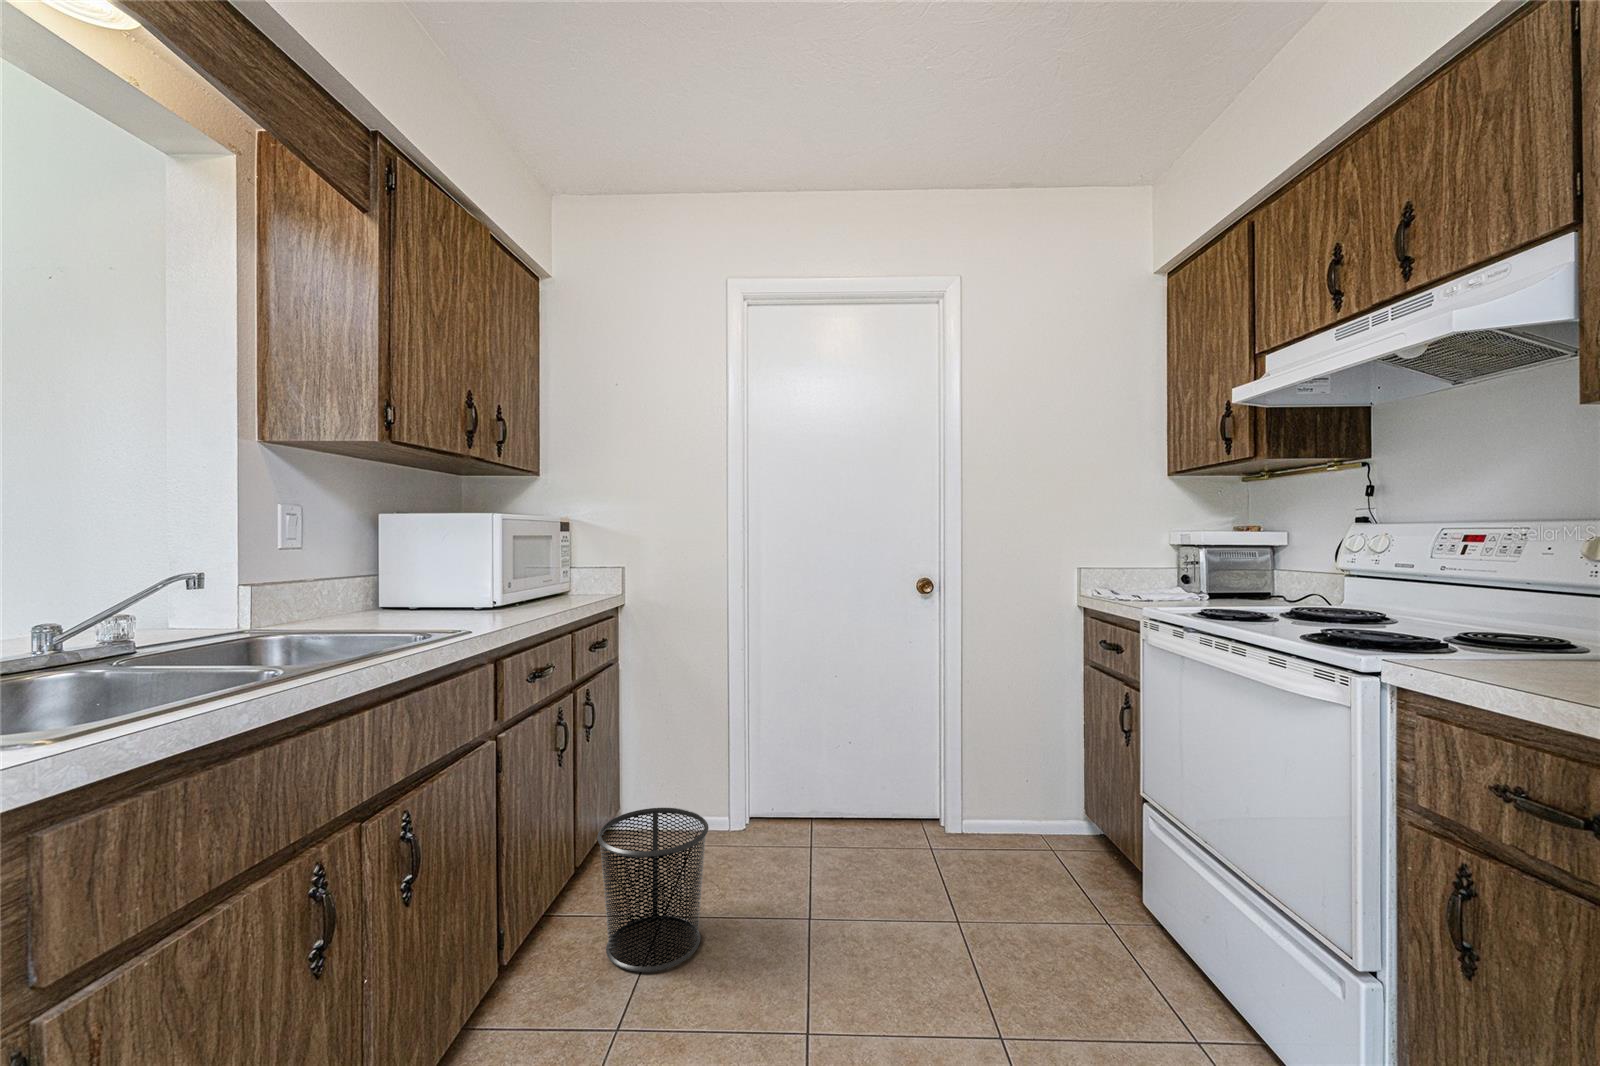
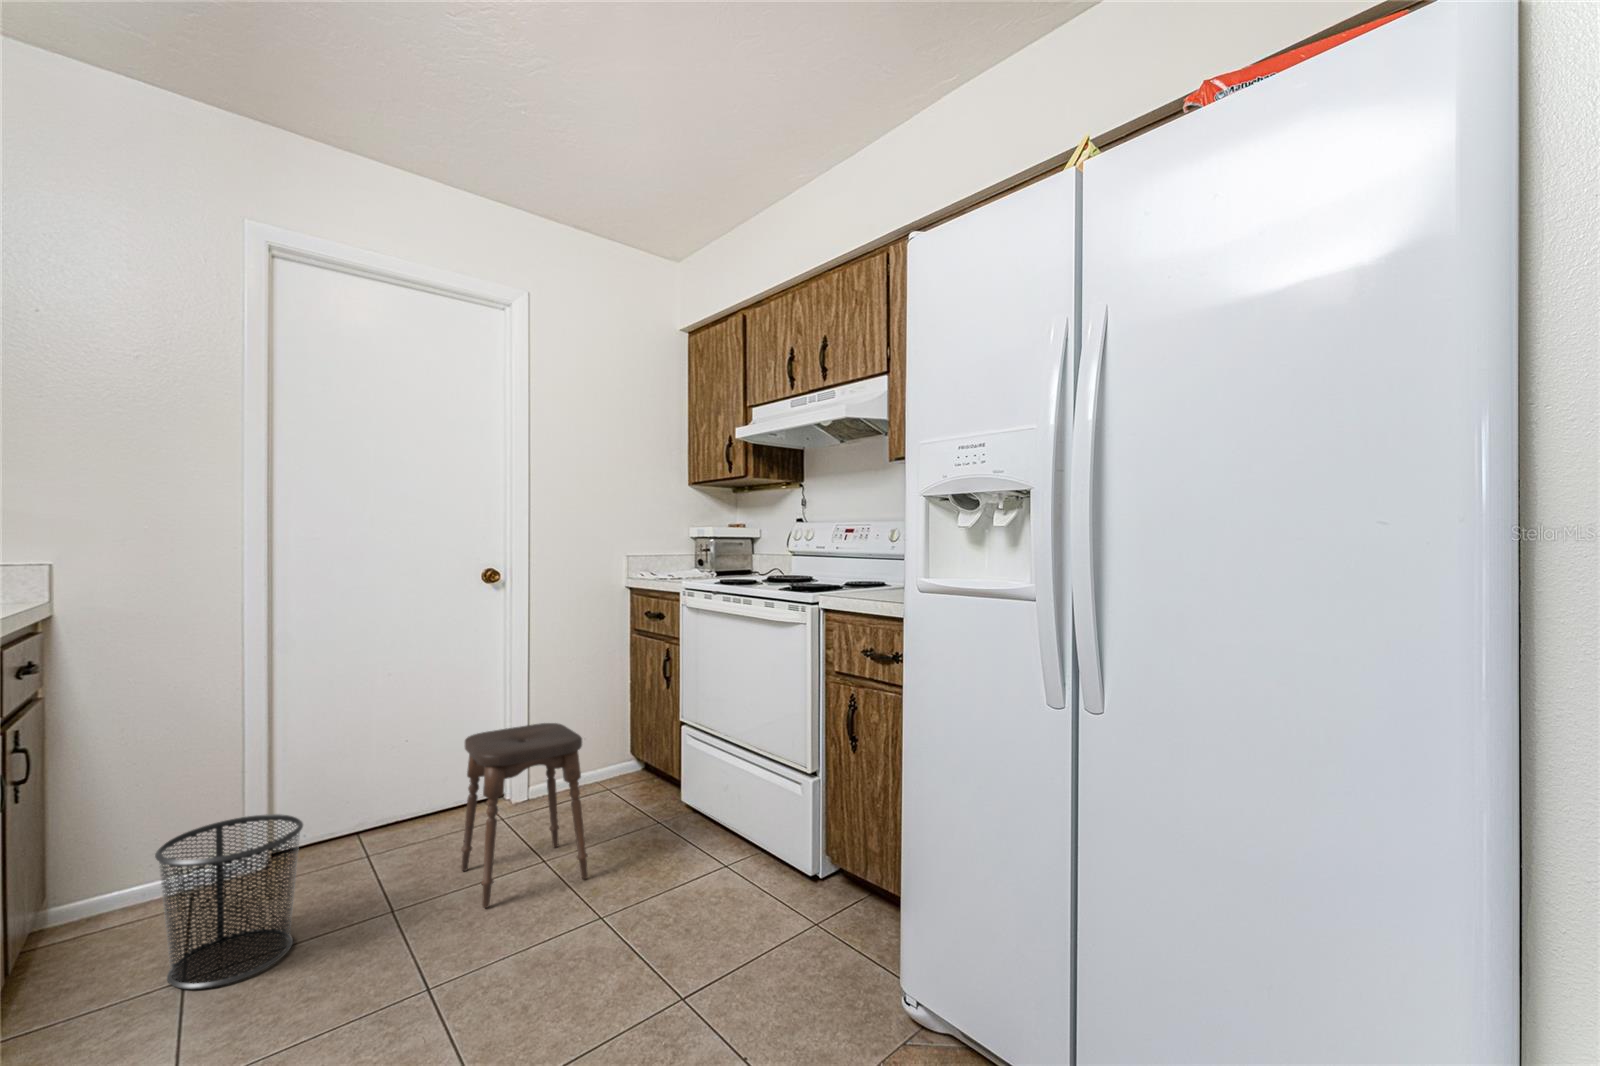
stool: none [863,766,993,987] -> present [461,723,588,908]

